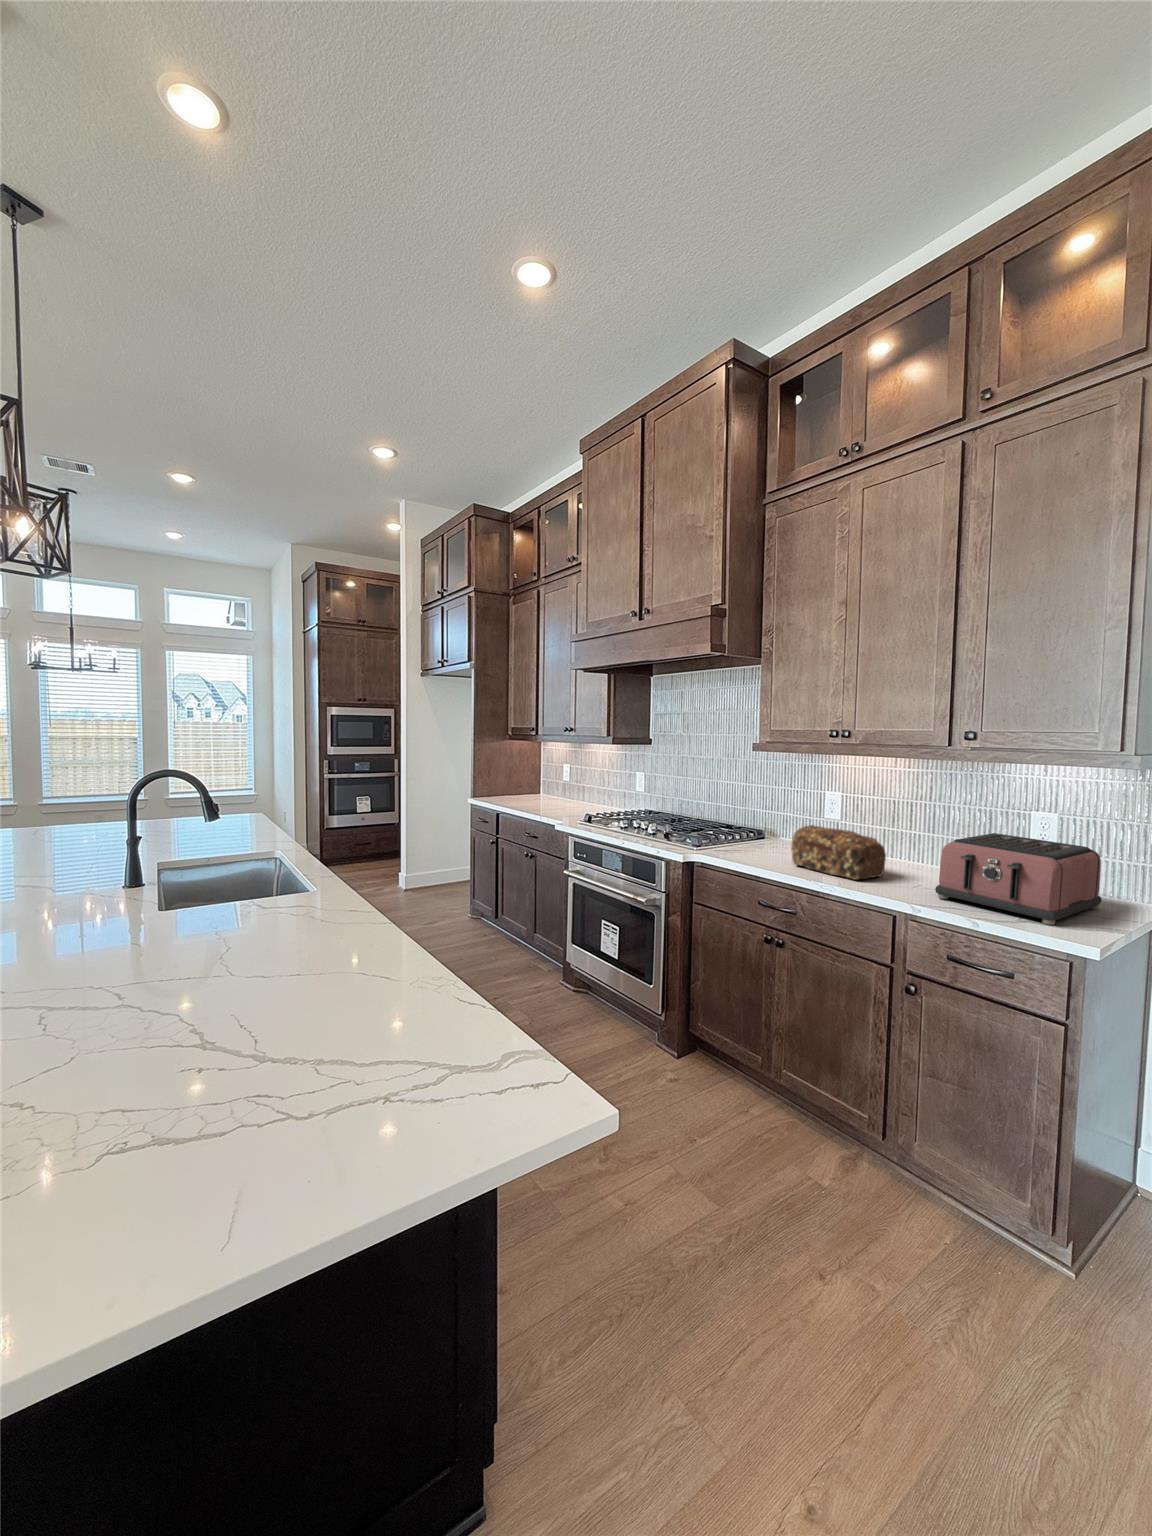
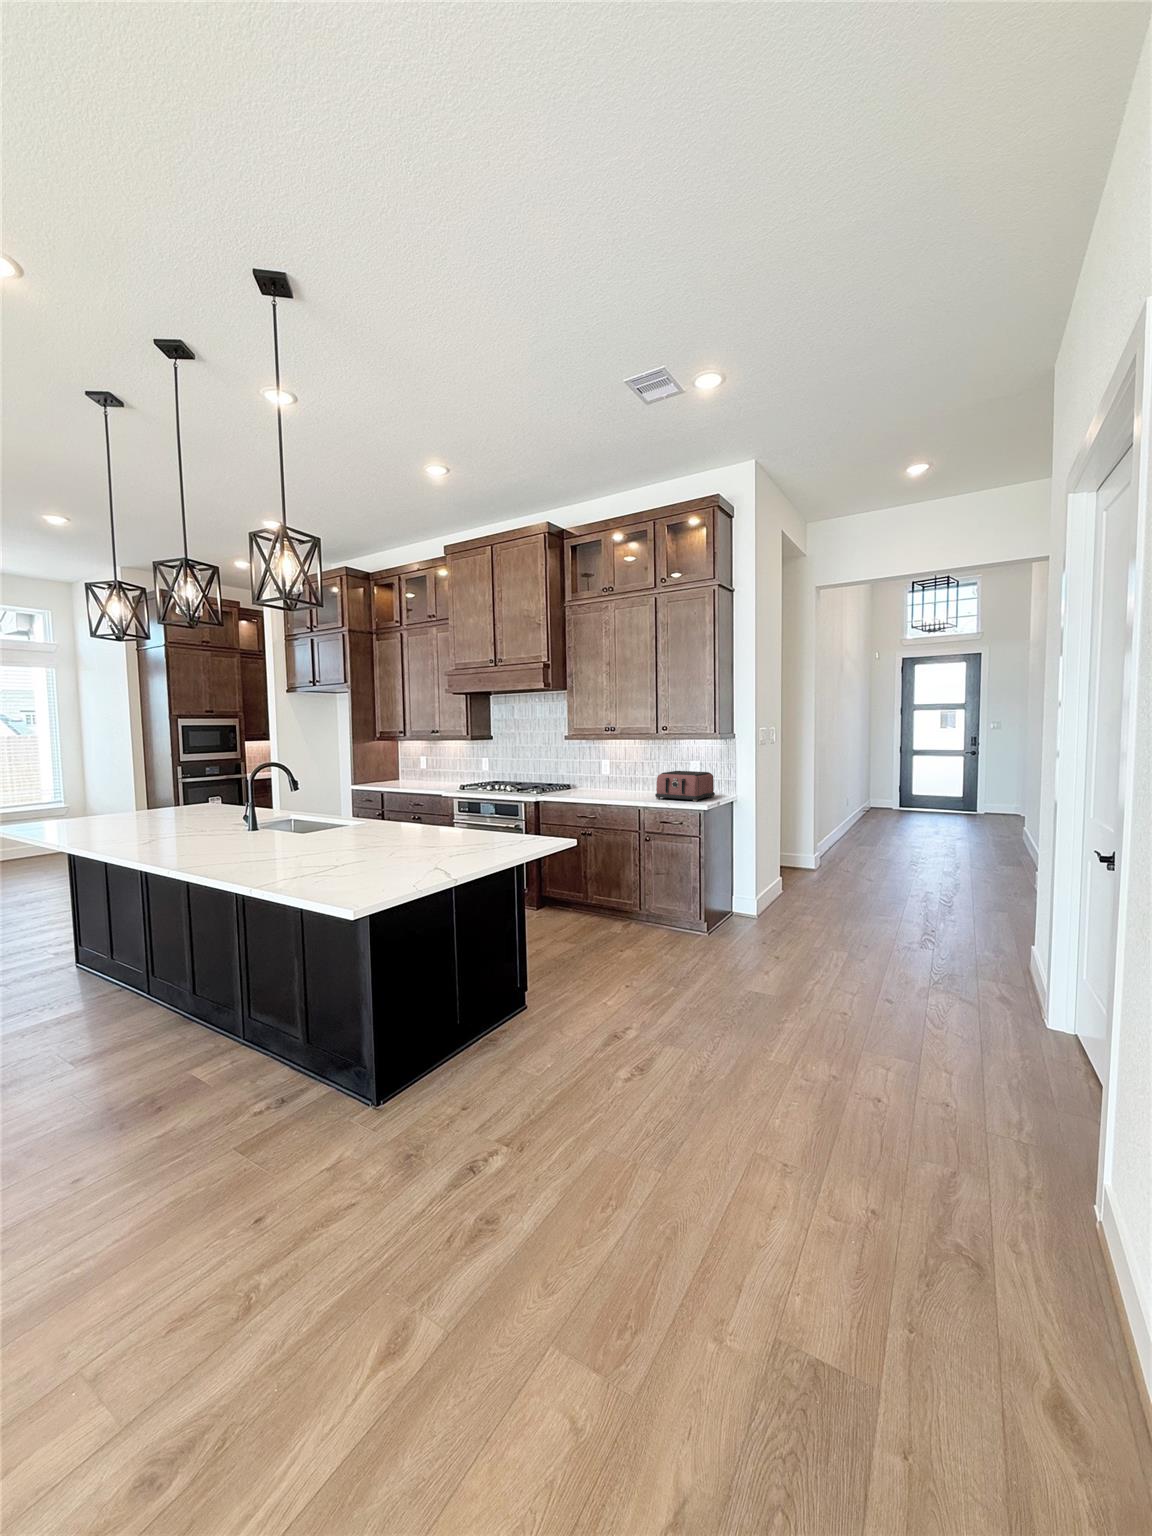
bread loaf: present [791,825,886,880] -> none [592,775,634,797]

